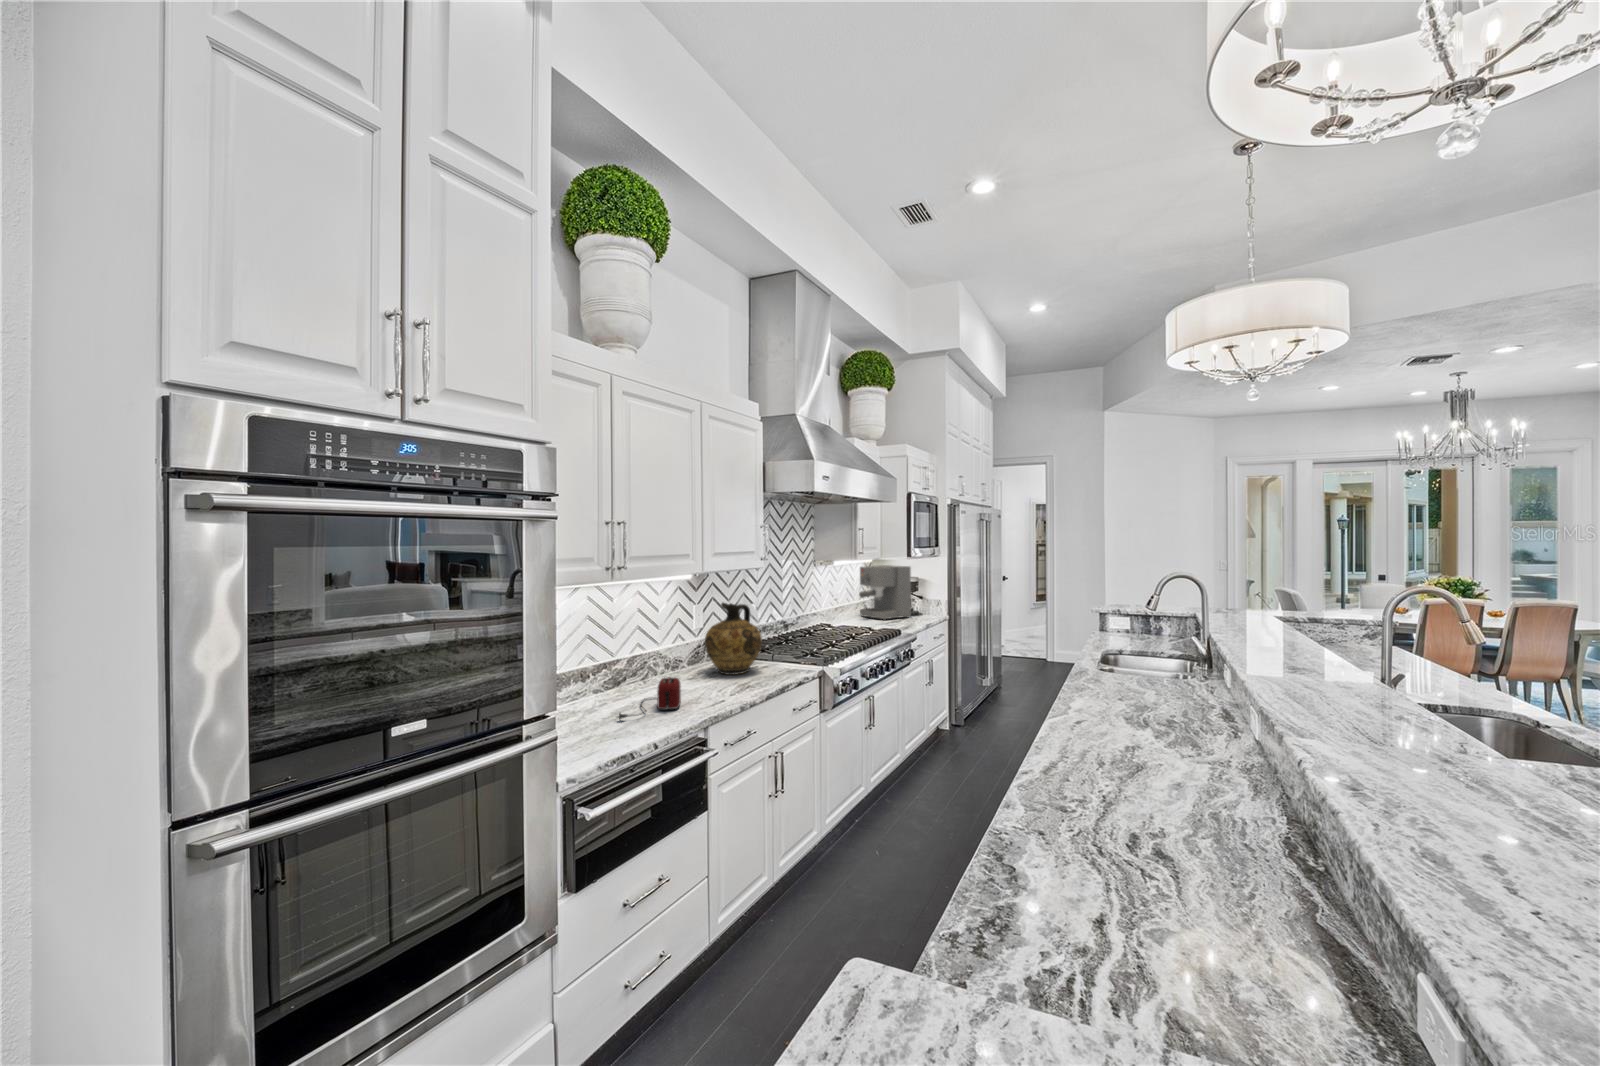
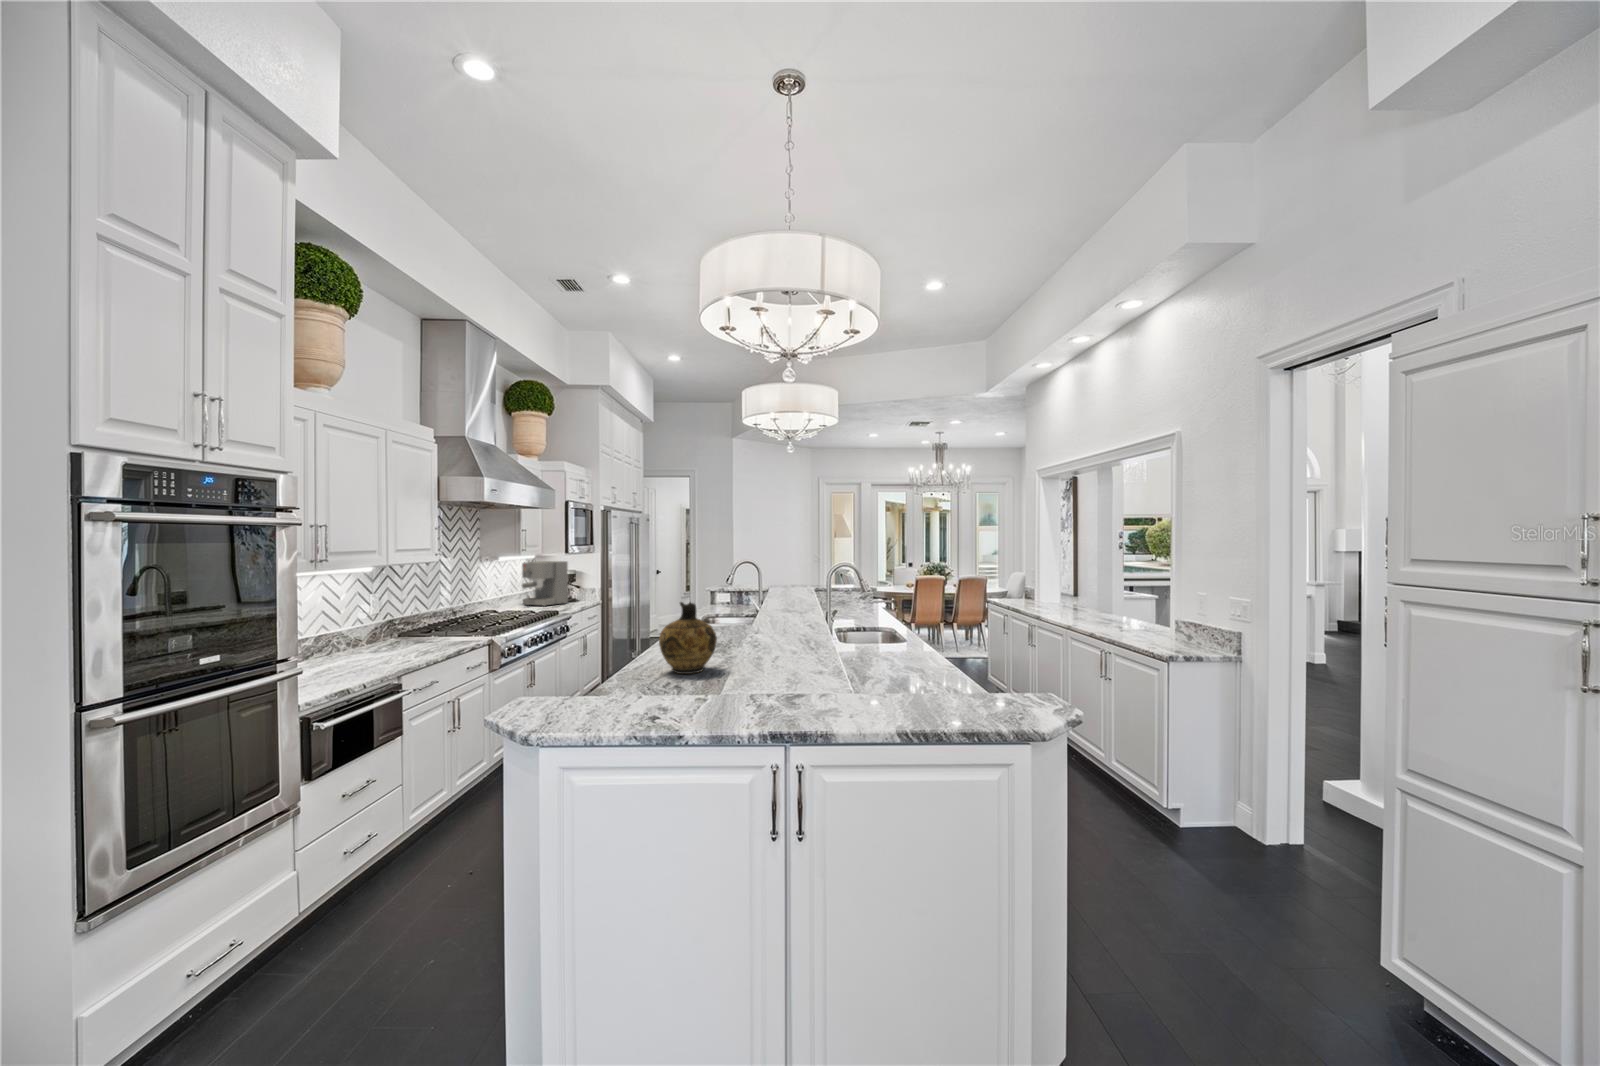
ceramic jug: present [705,603,762,675] -> present [659,602,717,674]
toaster: present [616,677,681,719] -> none [323,643,376,675]

